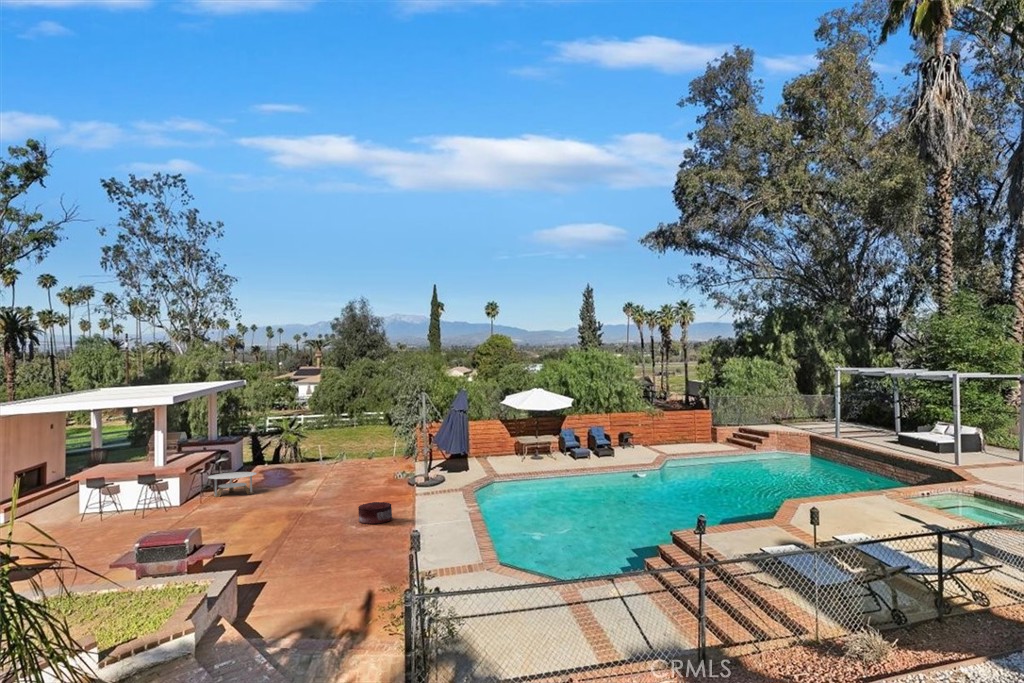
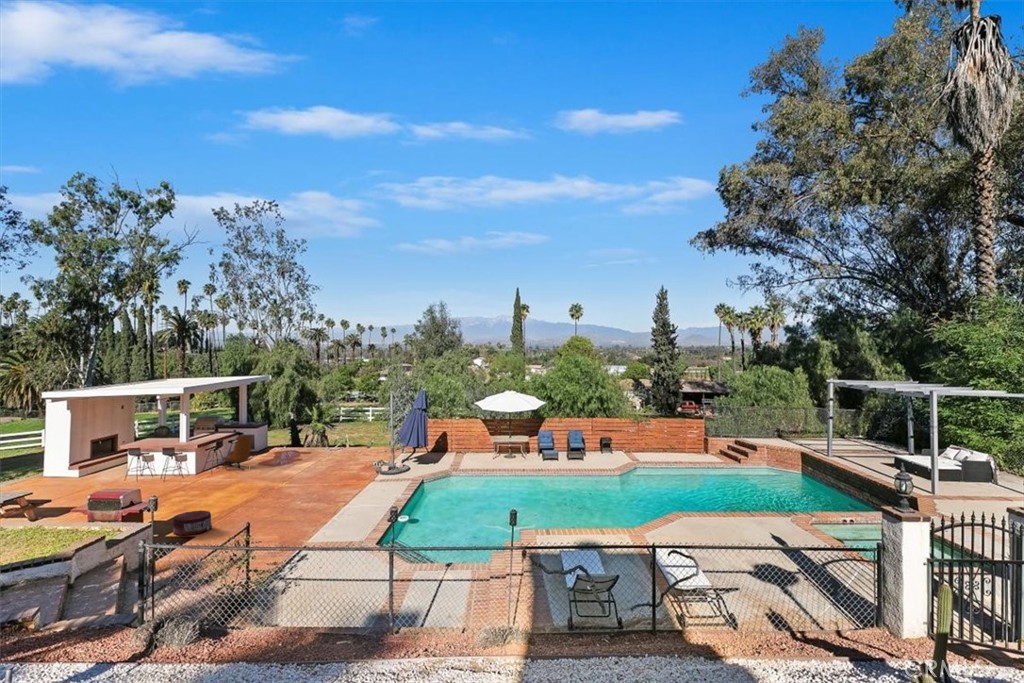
lounge chair: none [260,443,300,483] -> present [223,435,251,468]
round table: present [208,472,257,497] -> none [142,460,191,483]

